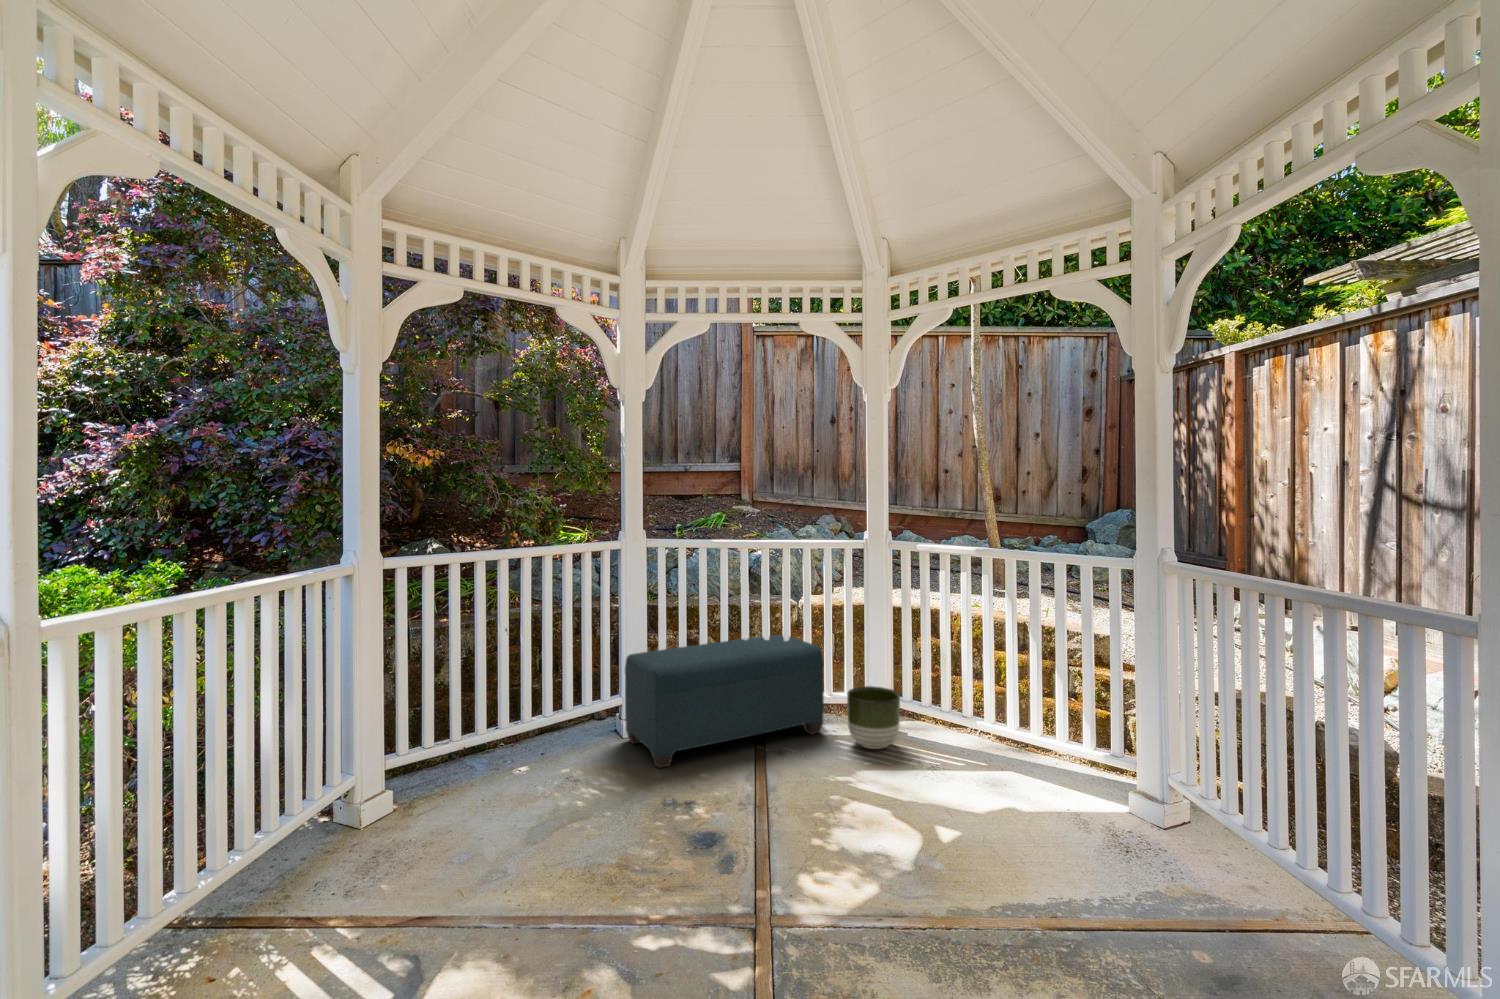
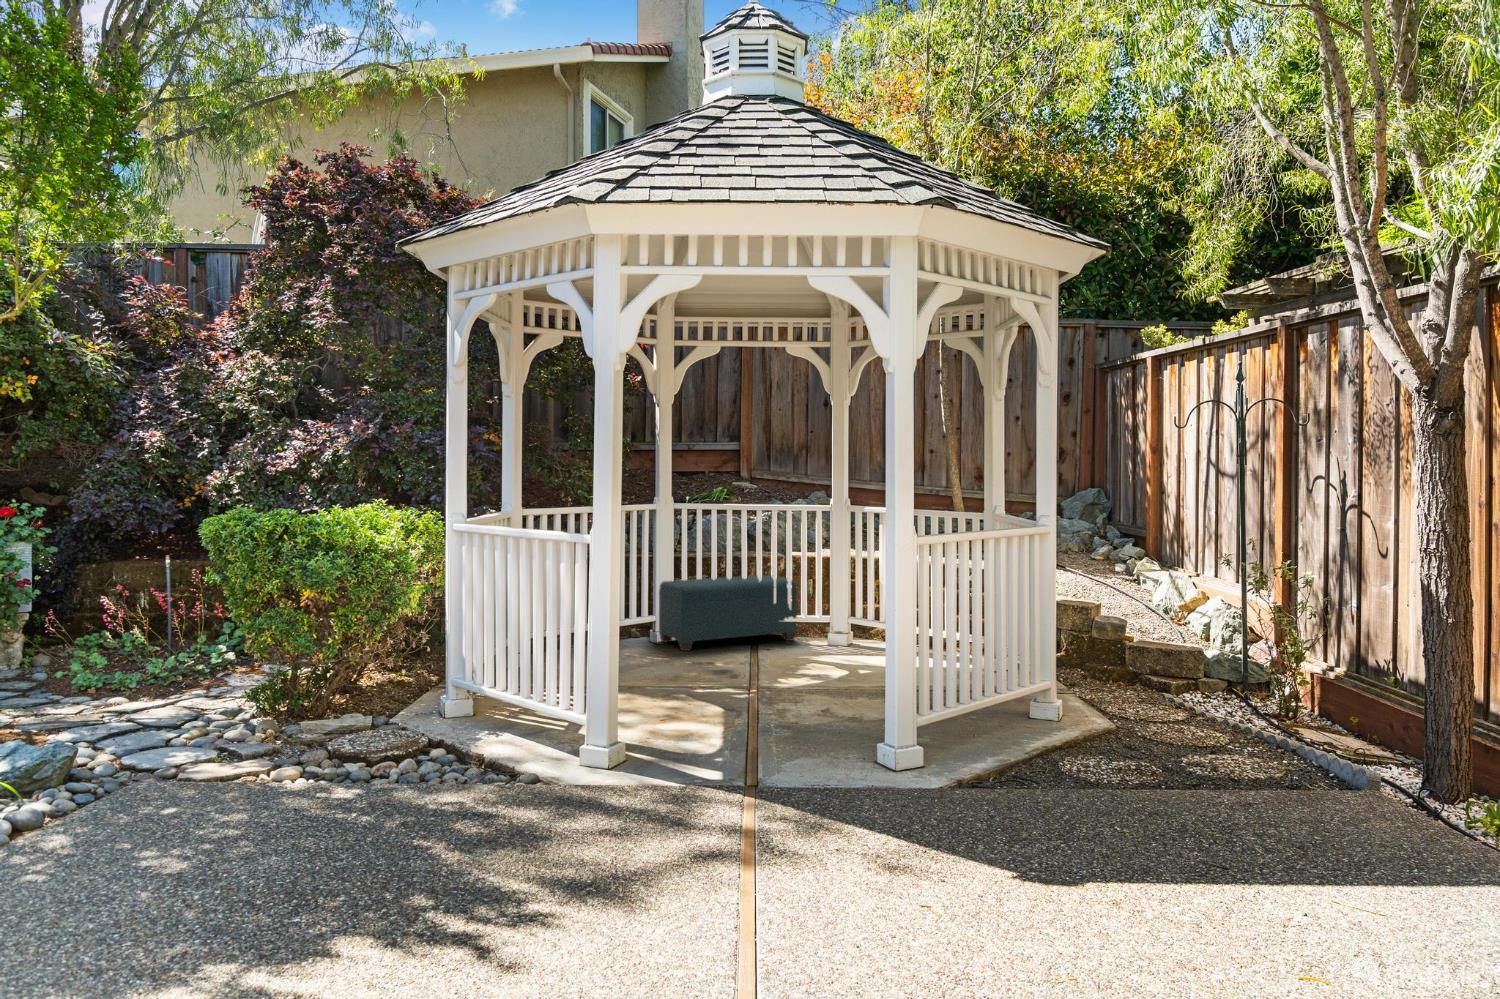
planter: present [847,686,900,749] -> none [811,608,846,647]

